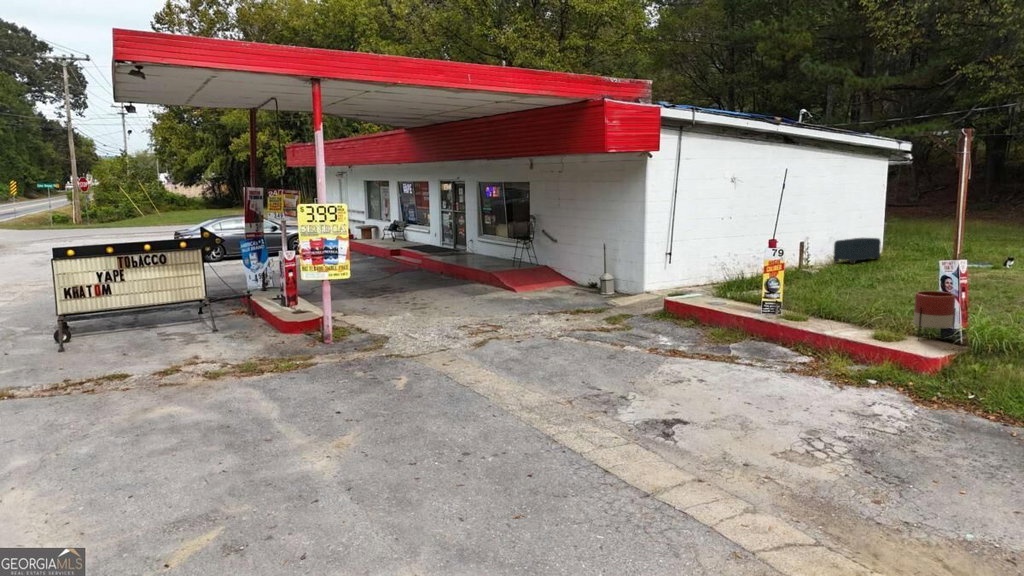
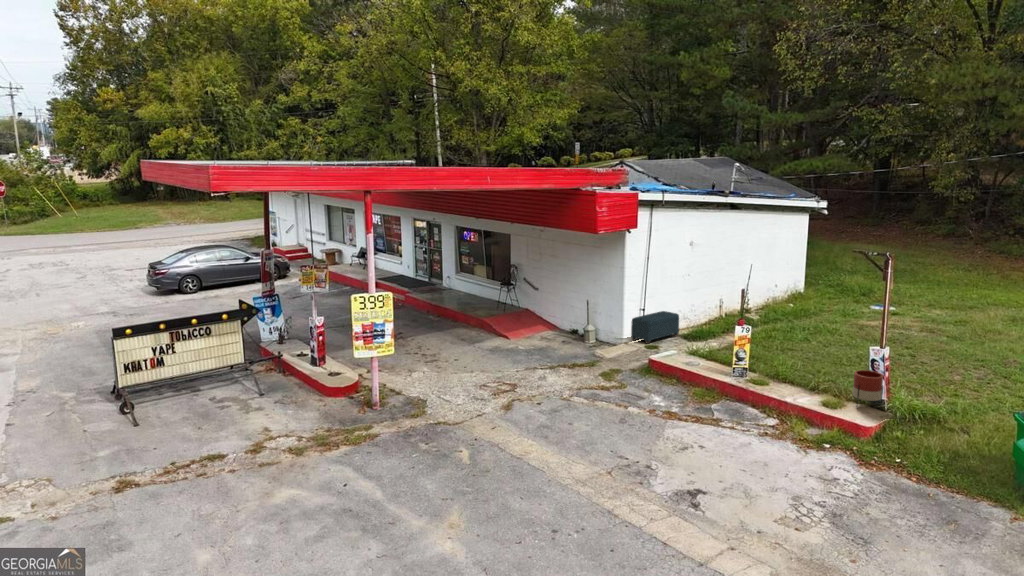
bench: present [834,238,881,264] -> present [631,311,679,344]

